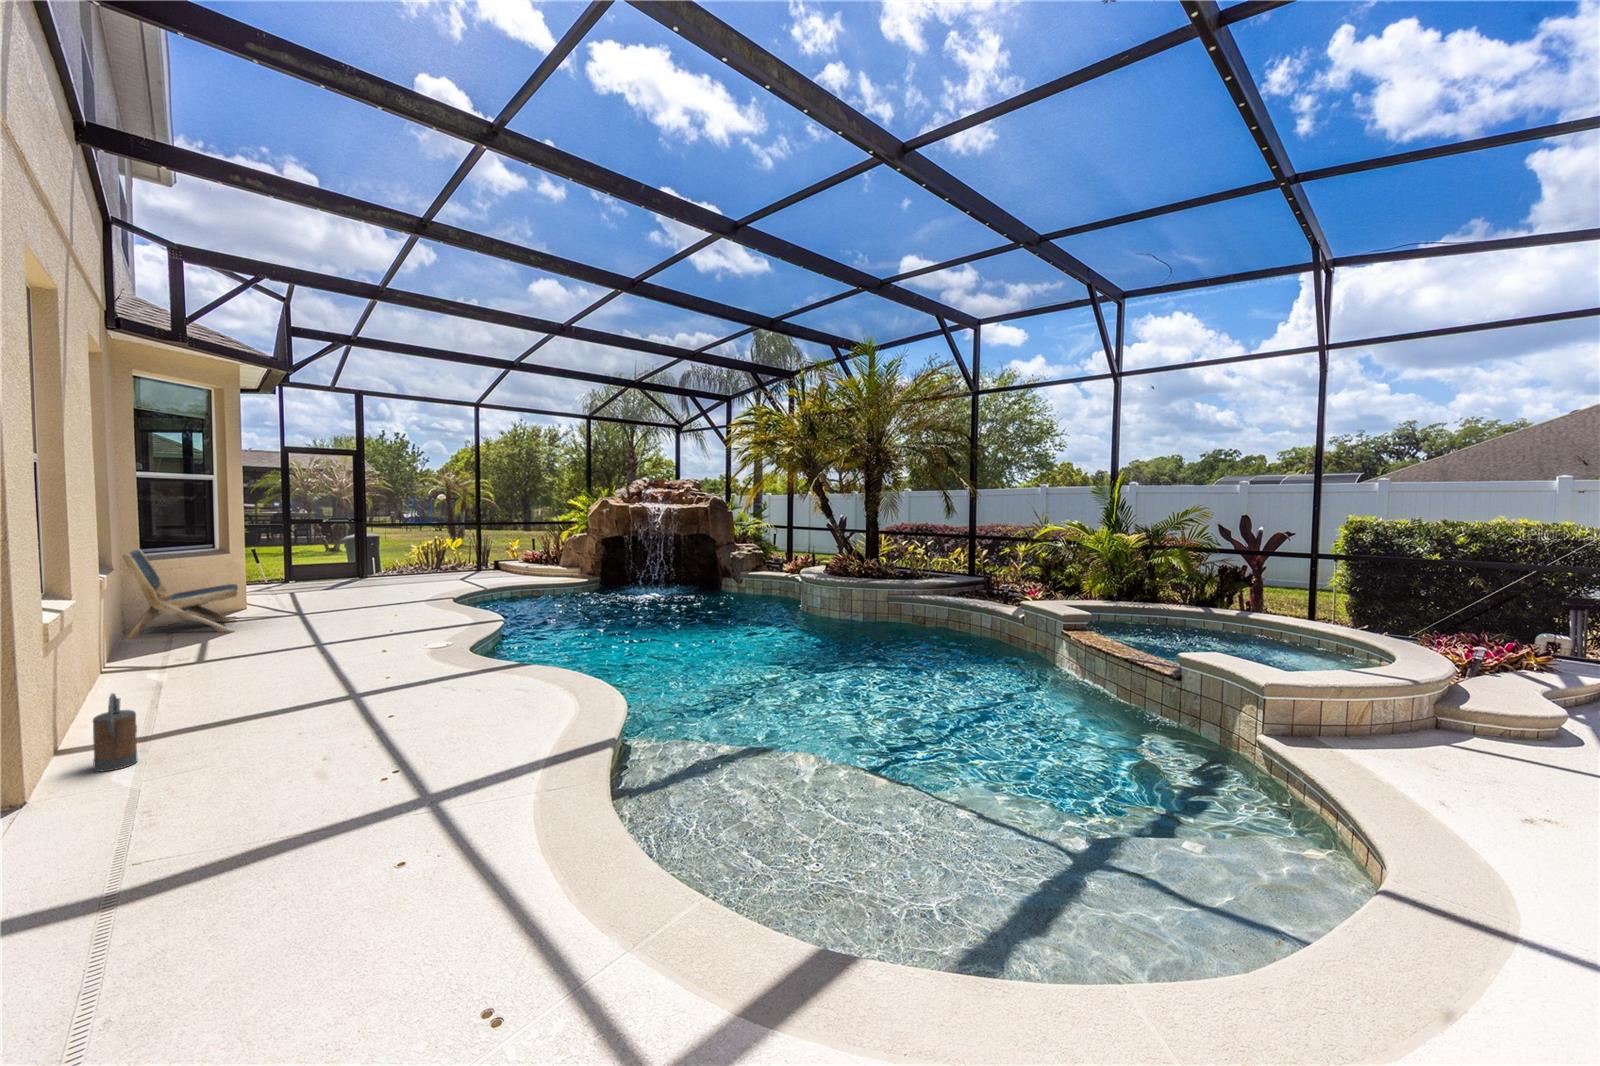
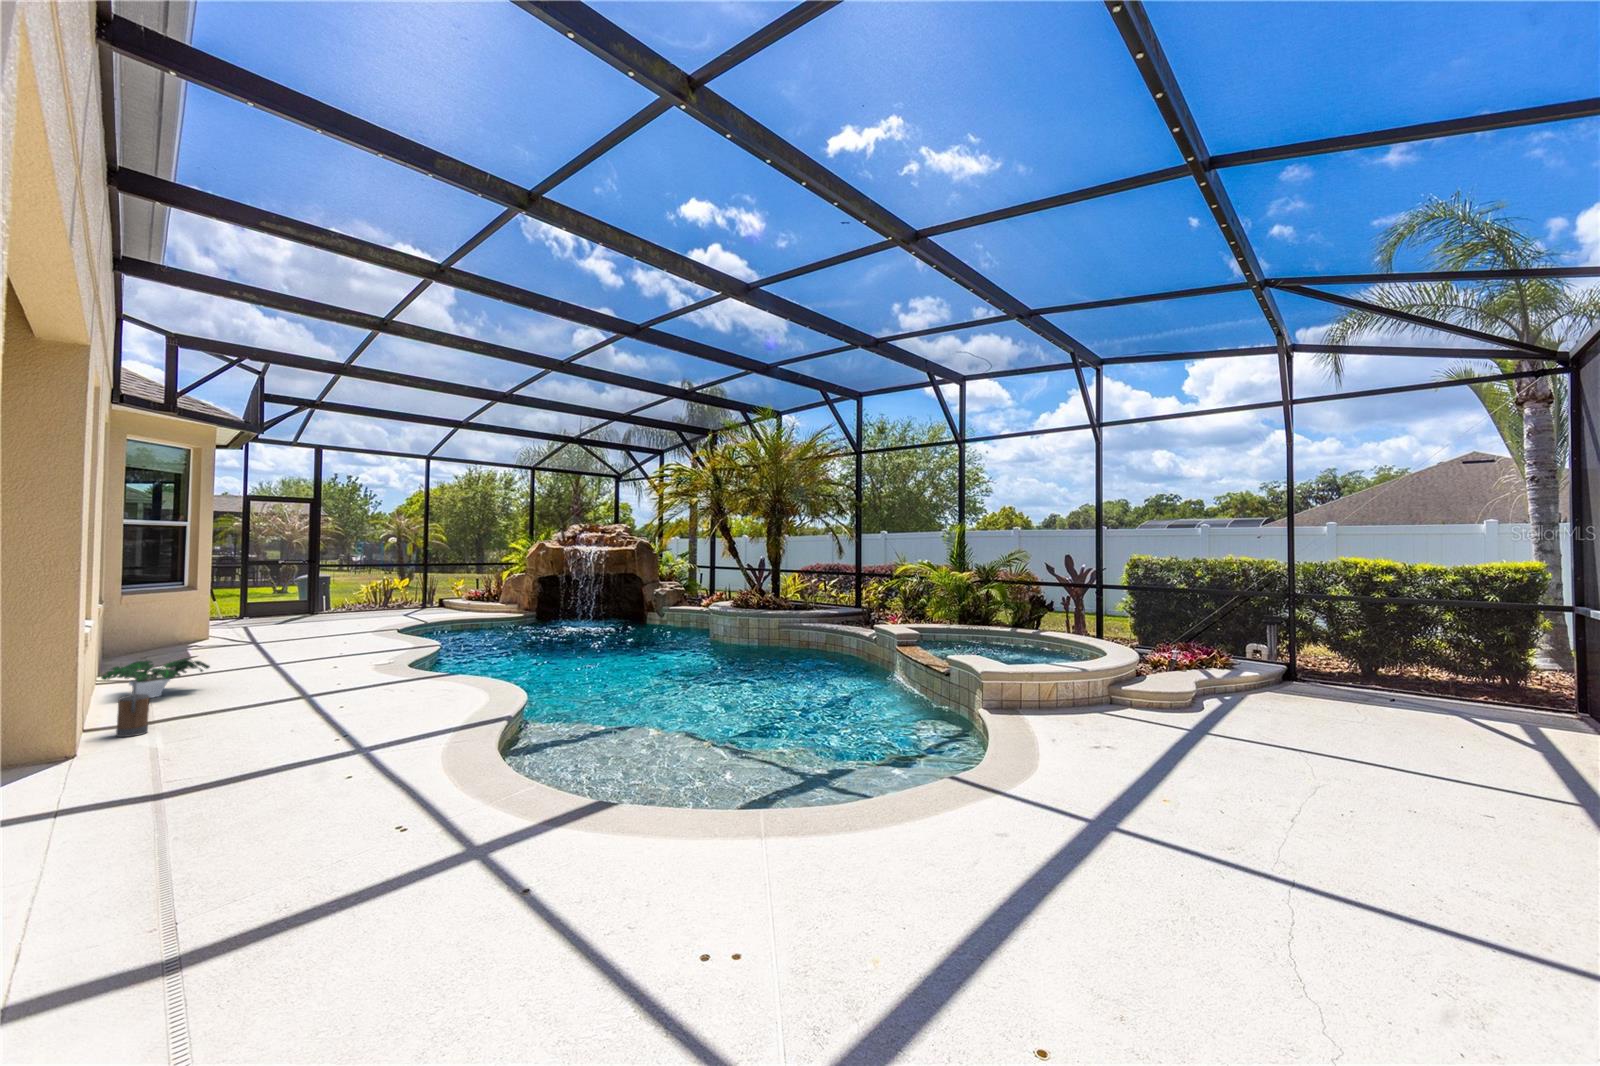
lounge chair: present [123,549,238,640] -> none [103,584,207,660]
potted plant: none [93,647,231,701] -> present [101,658,210,698]

